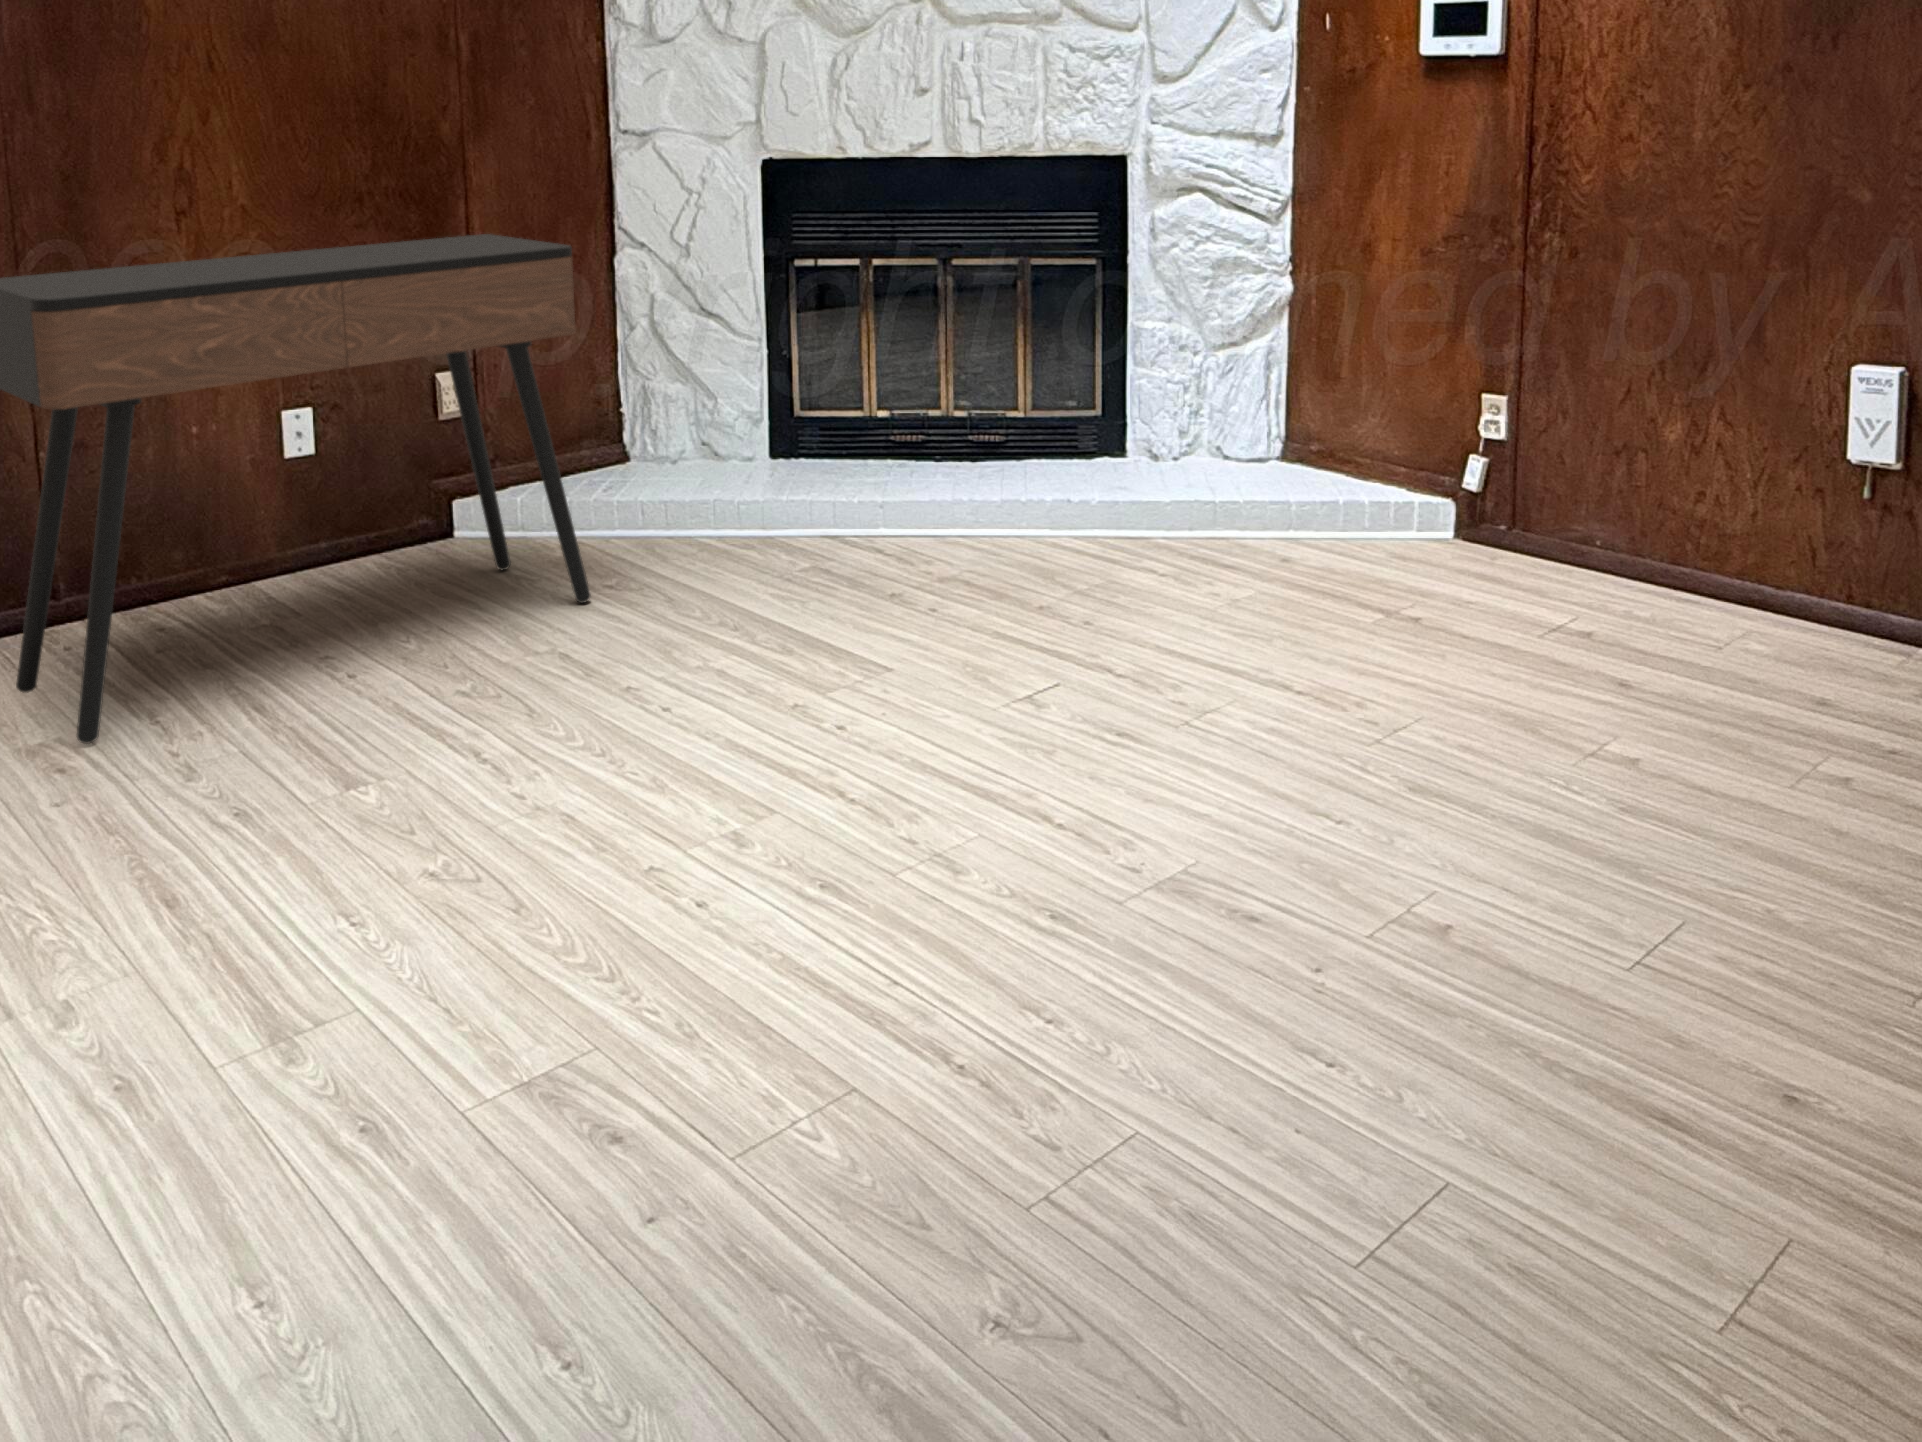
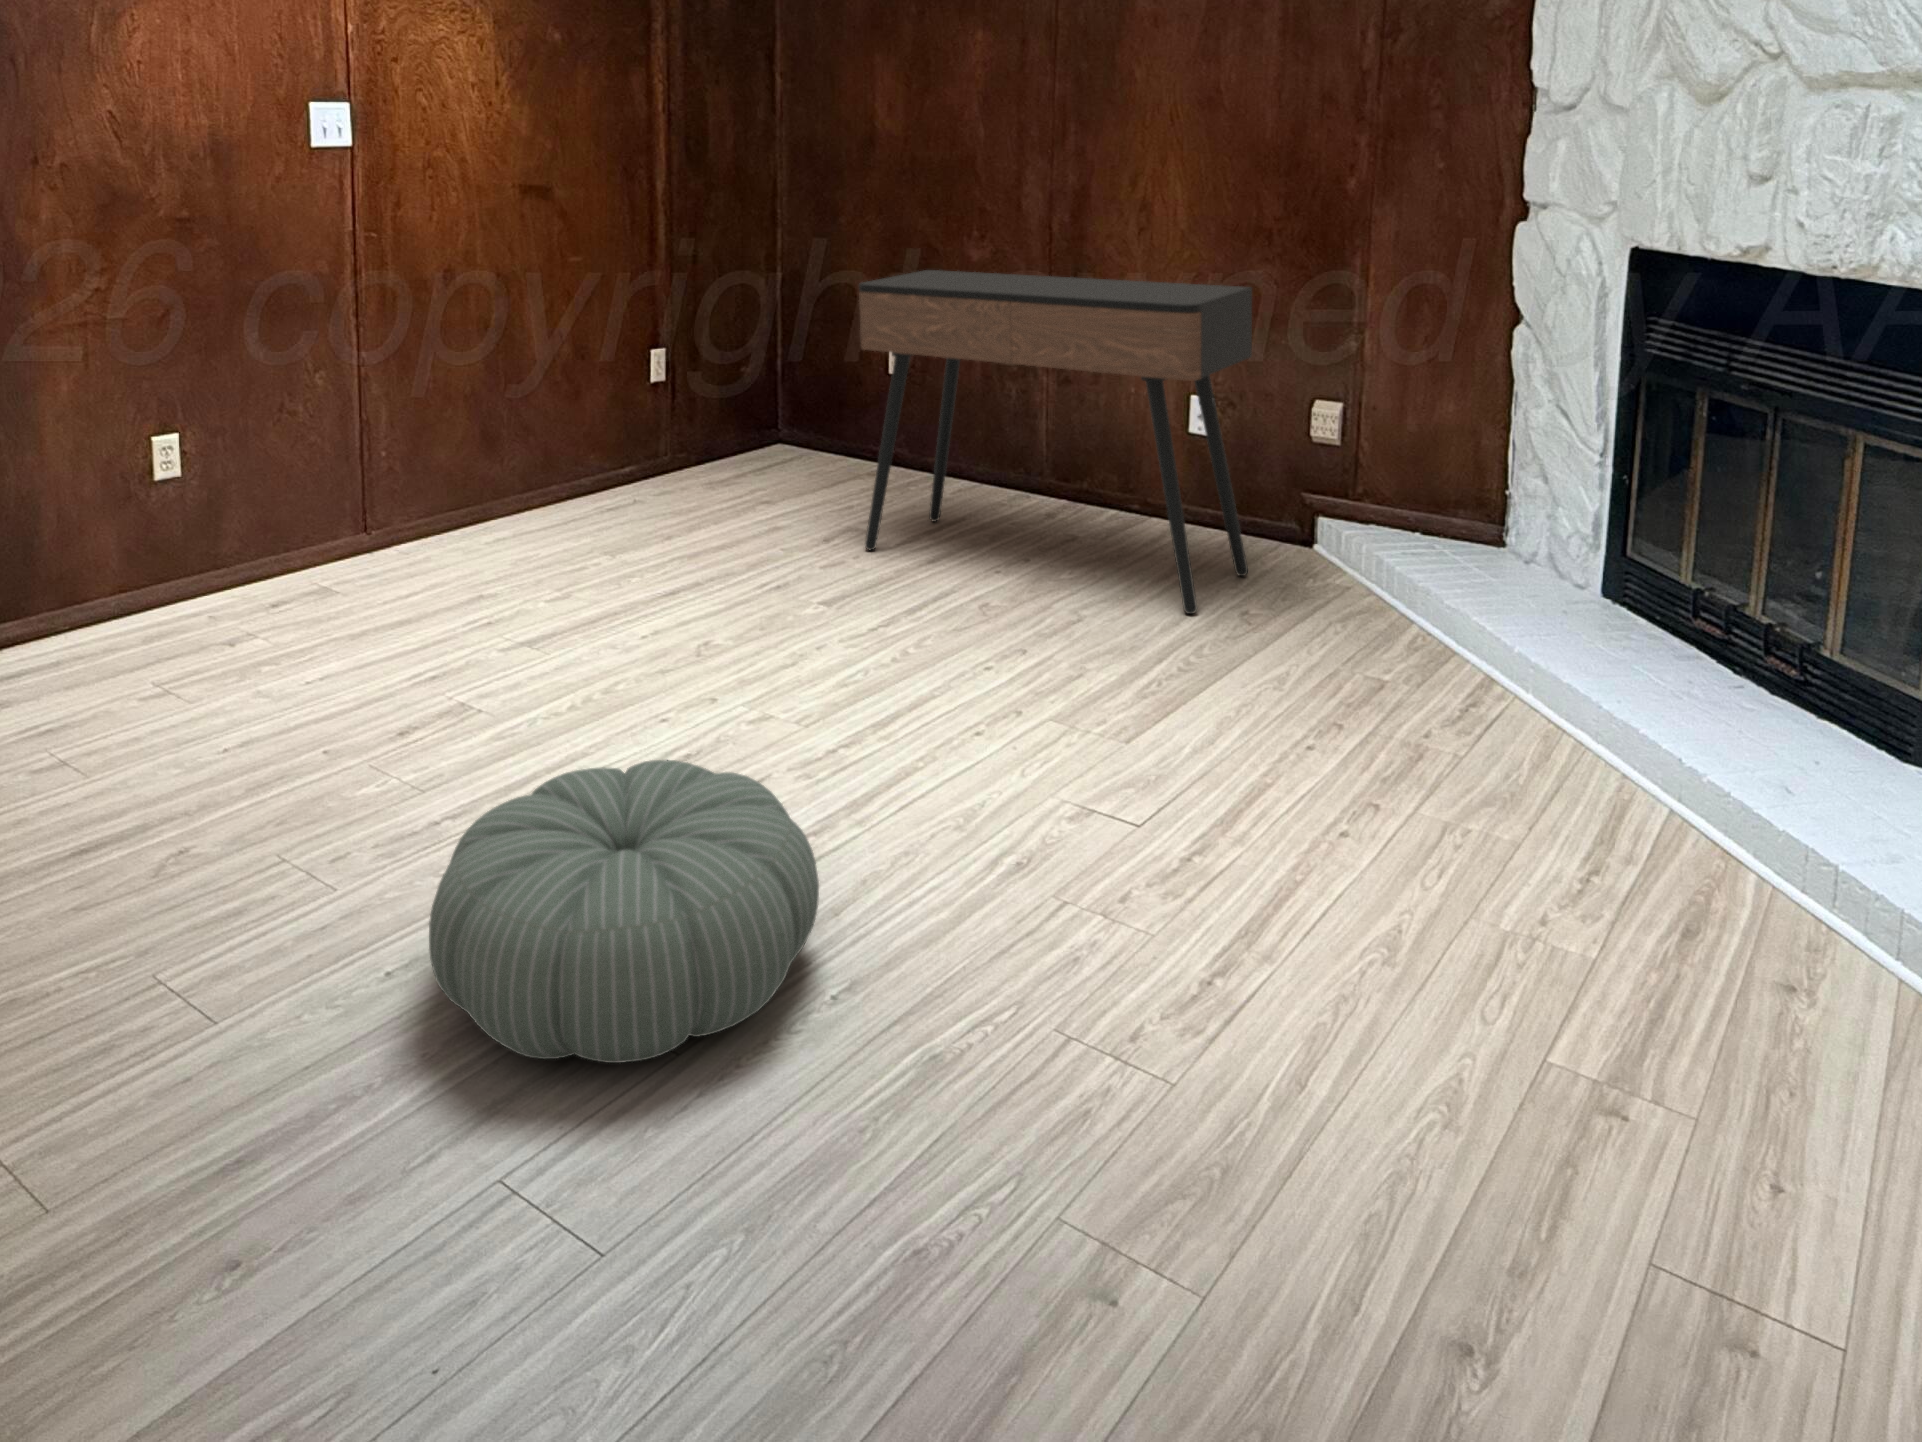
pouf: none [1063,698,1485,1006] -> present [429,760,819,1063]

